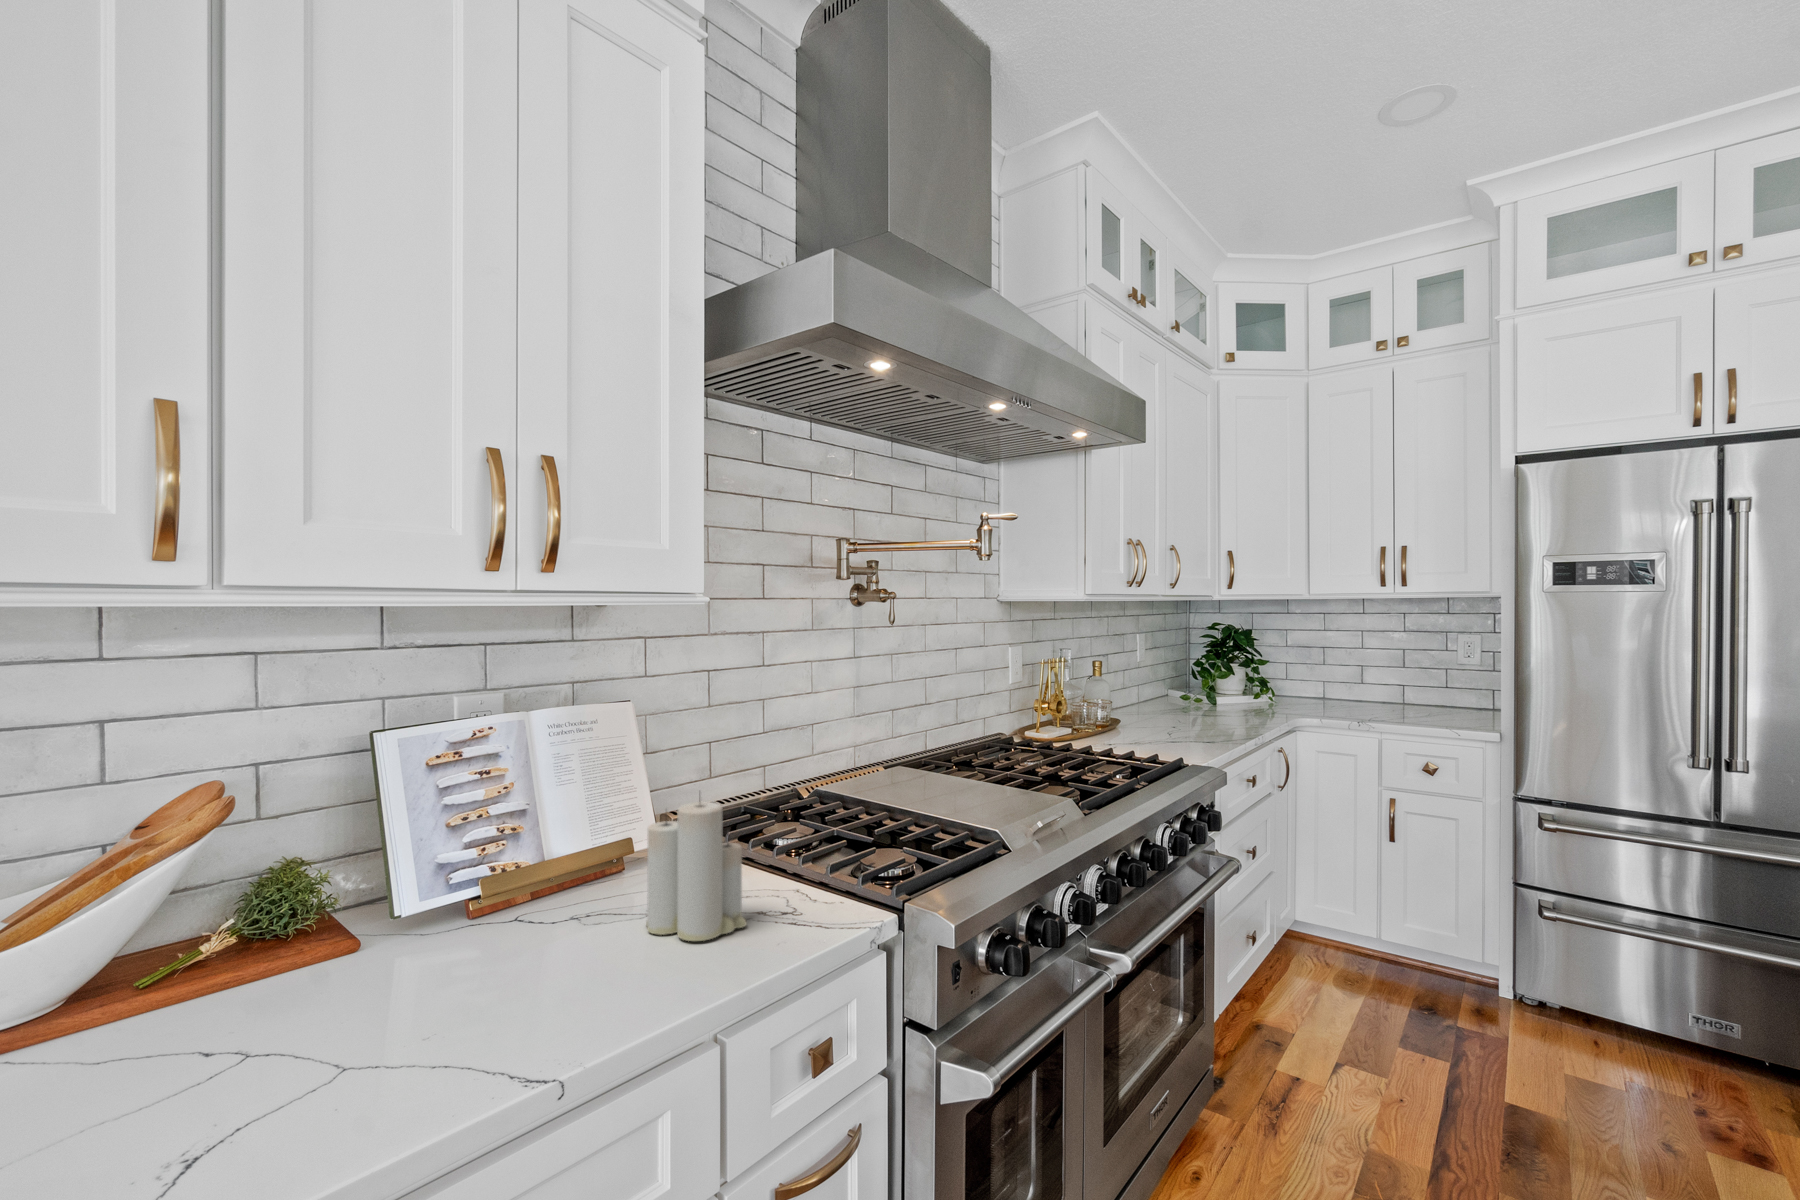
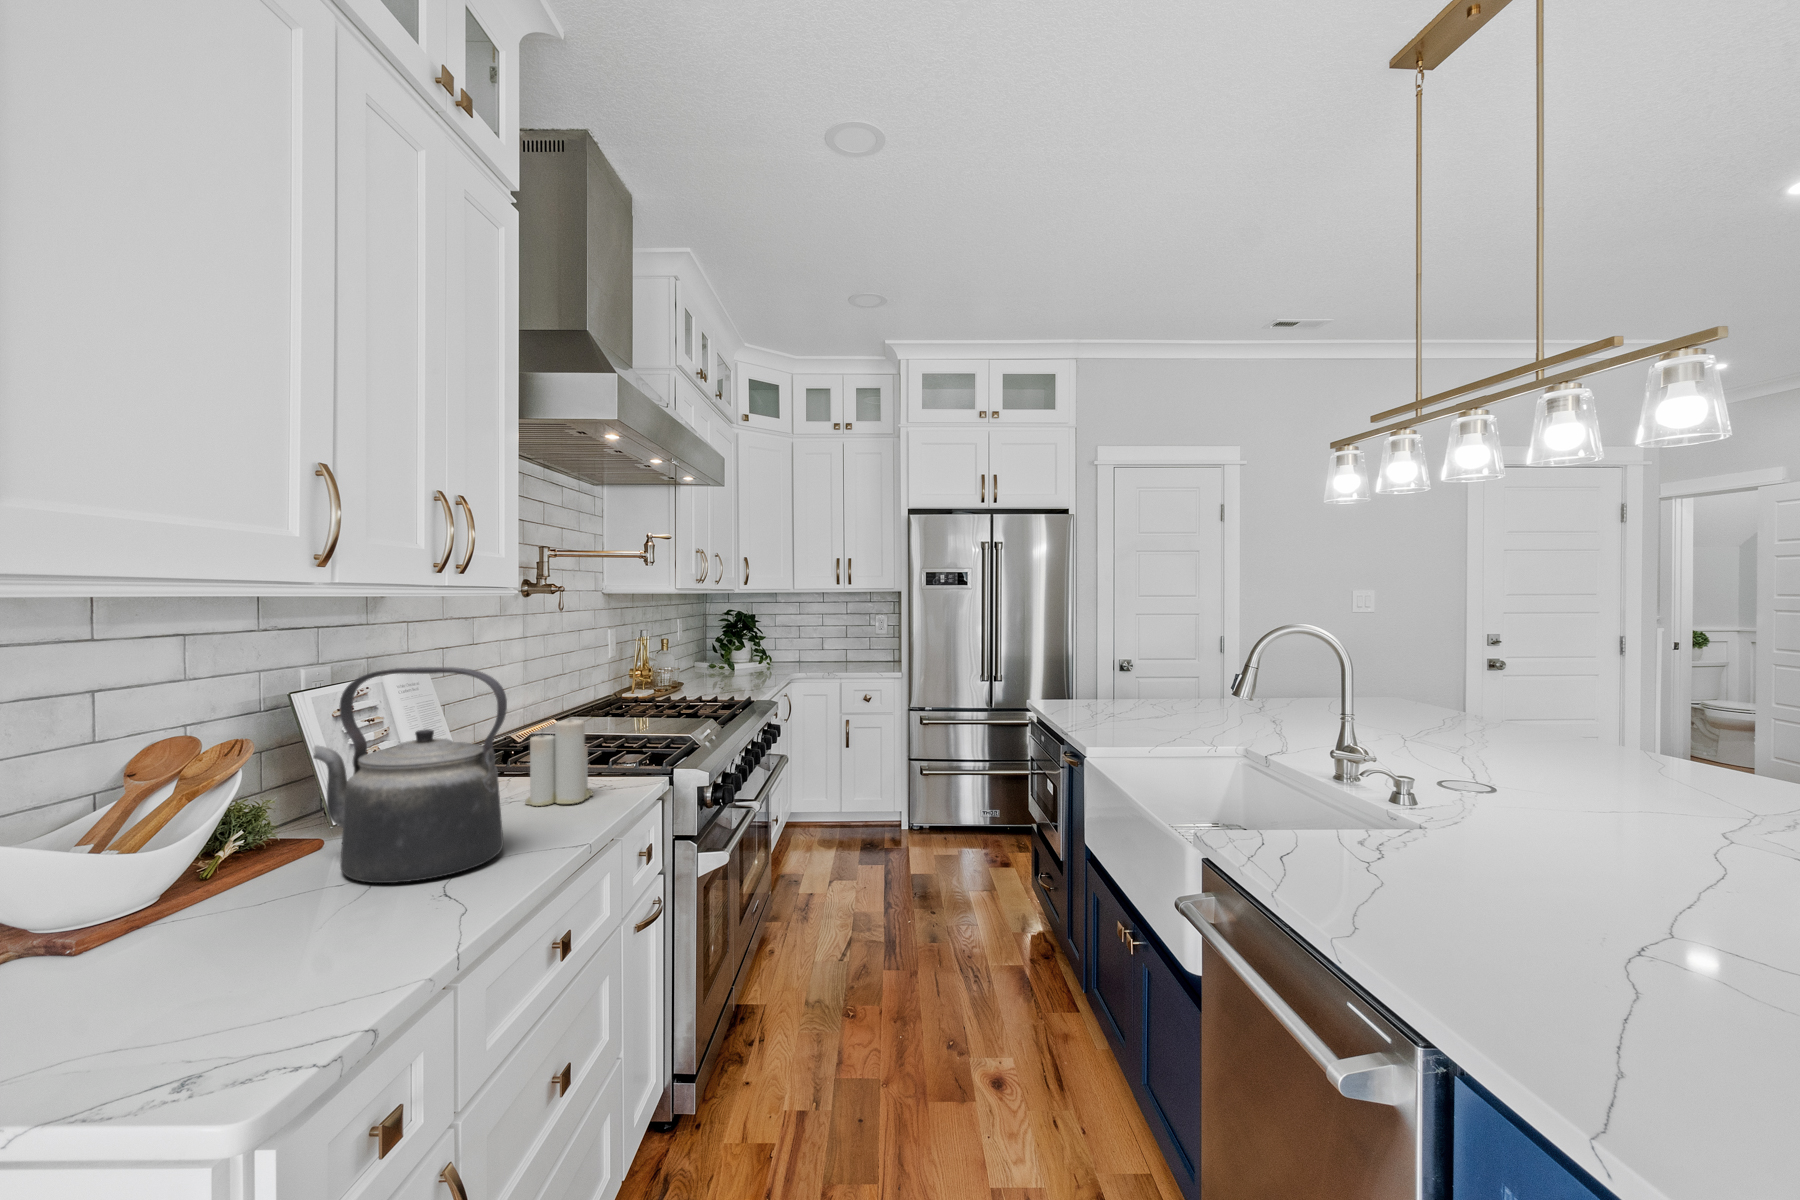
kettle: none [214,716,479,1081] -> present [313,667,507,883]

